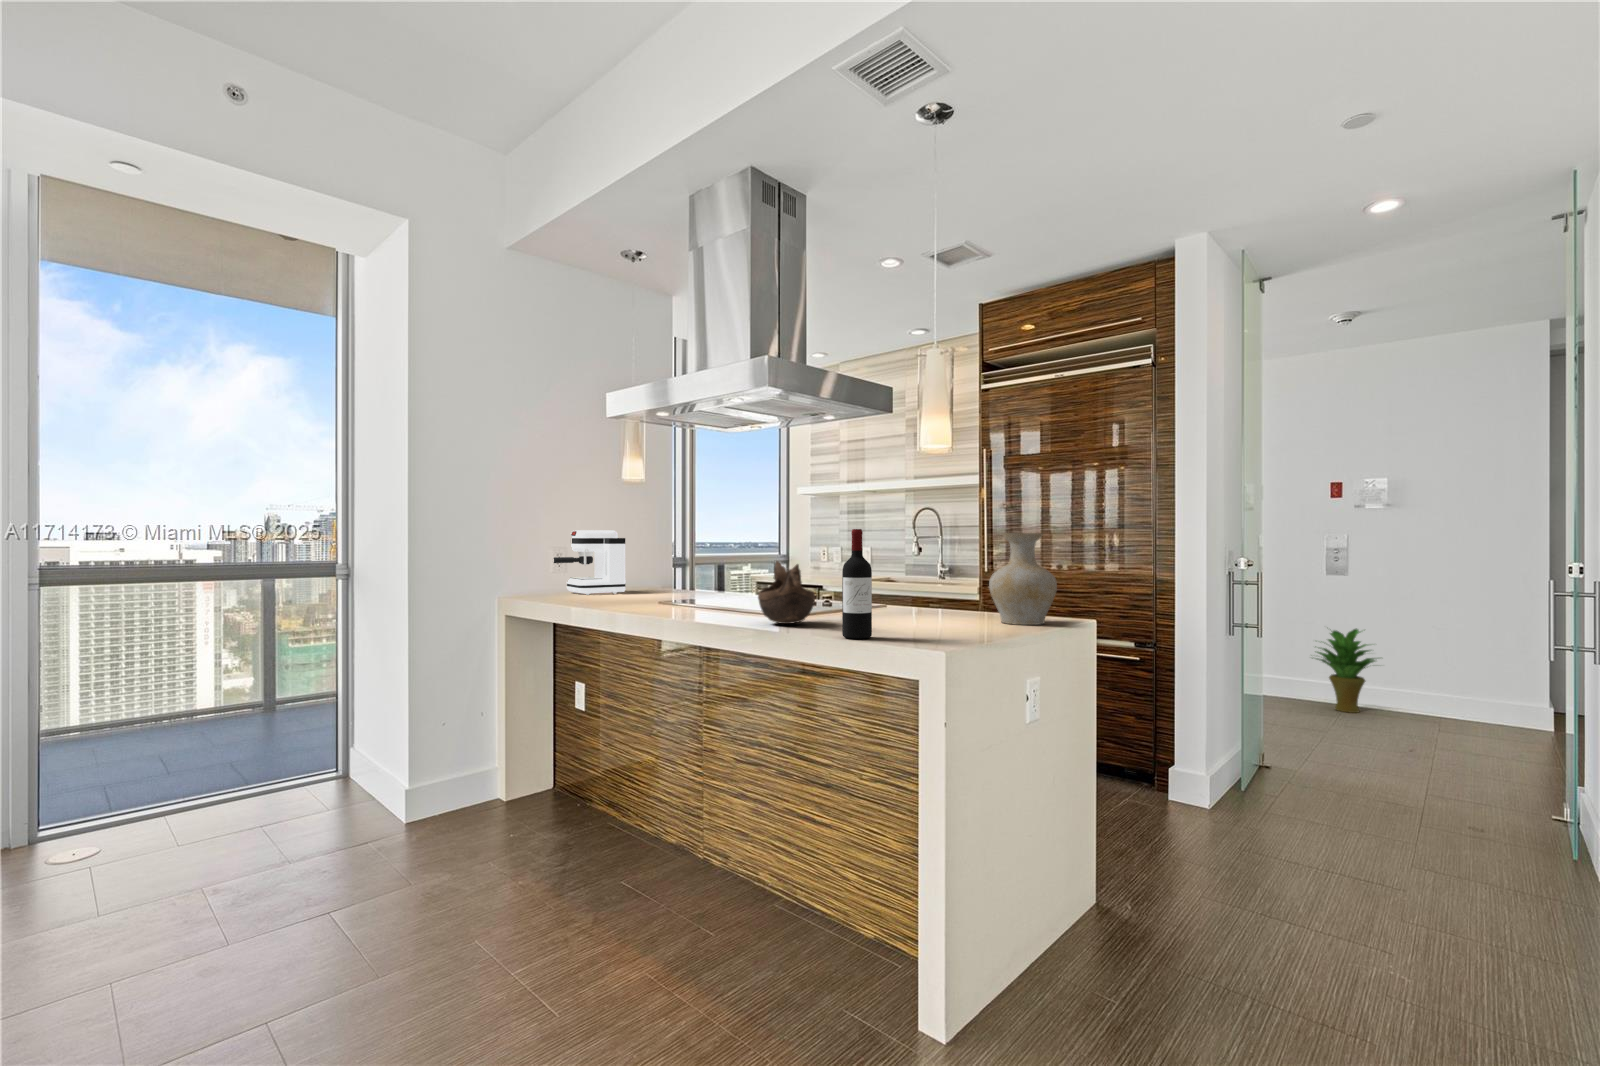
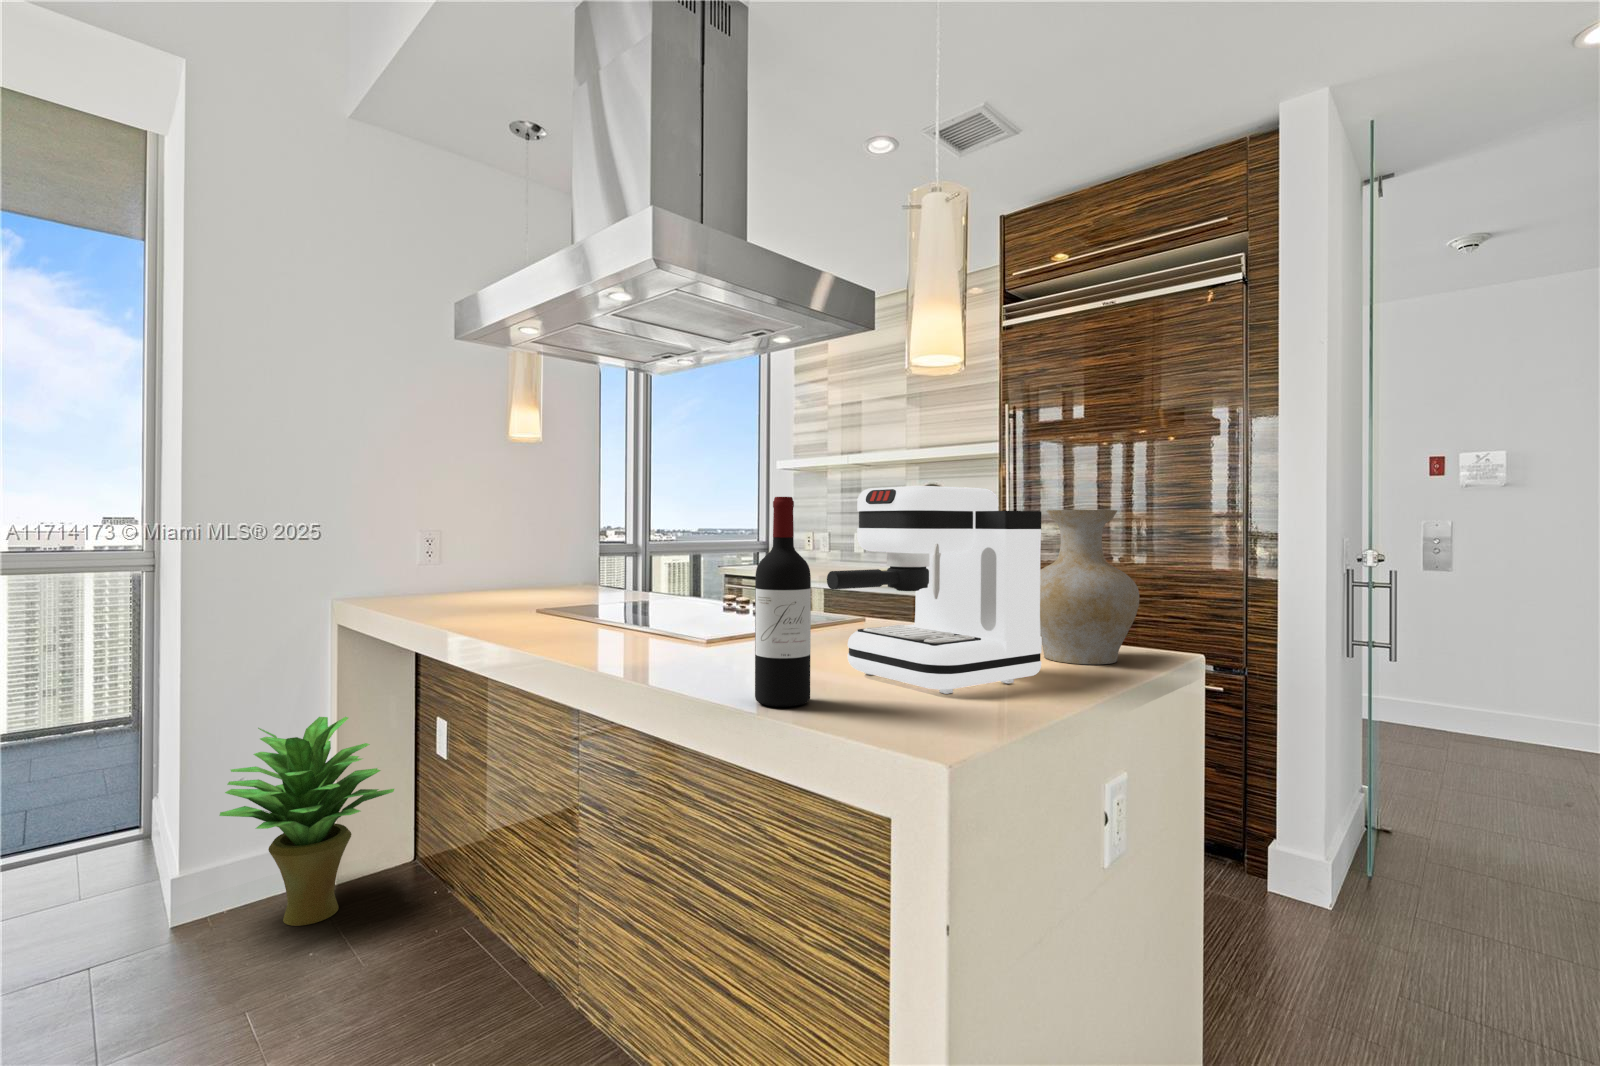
coffee maker: present [554,530,626,595] -> present [827,486,1042,694]
decorative bowl: present [758,561,815,624] -> none [634,554,733,661]
potted plant: present [1316,629,1375,713] -> present [220,717,394,926]

